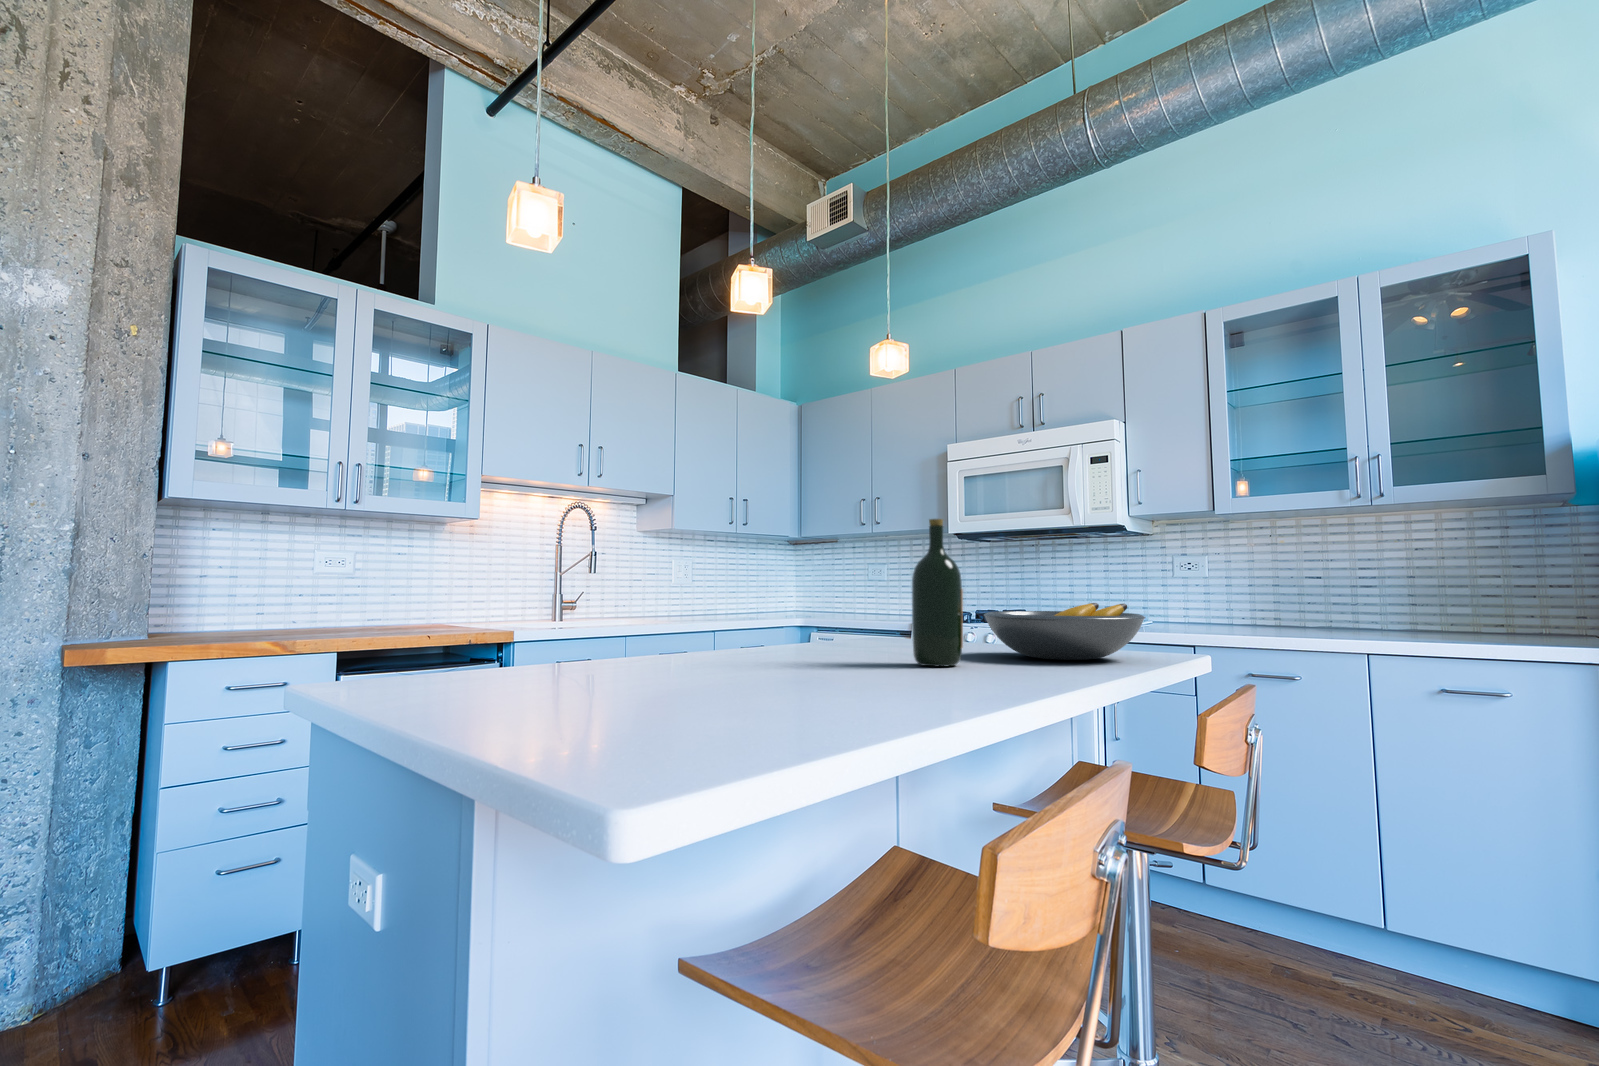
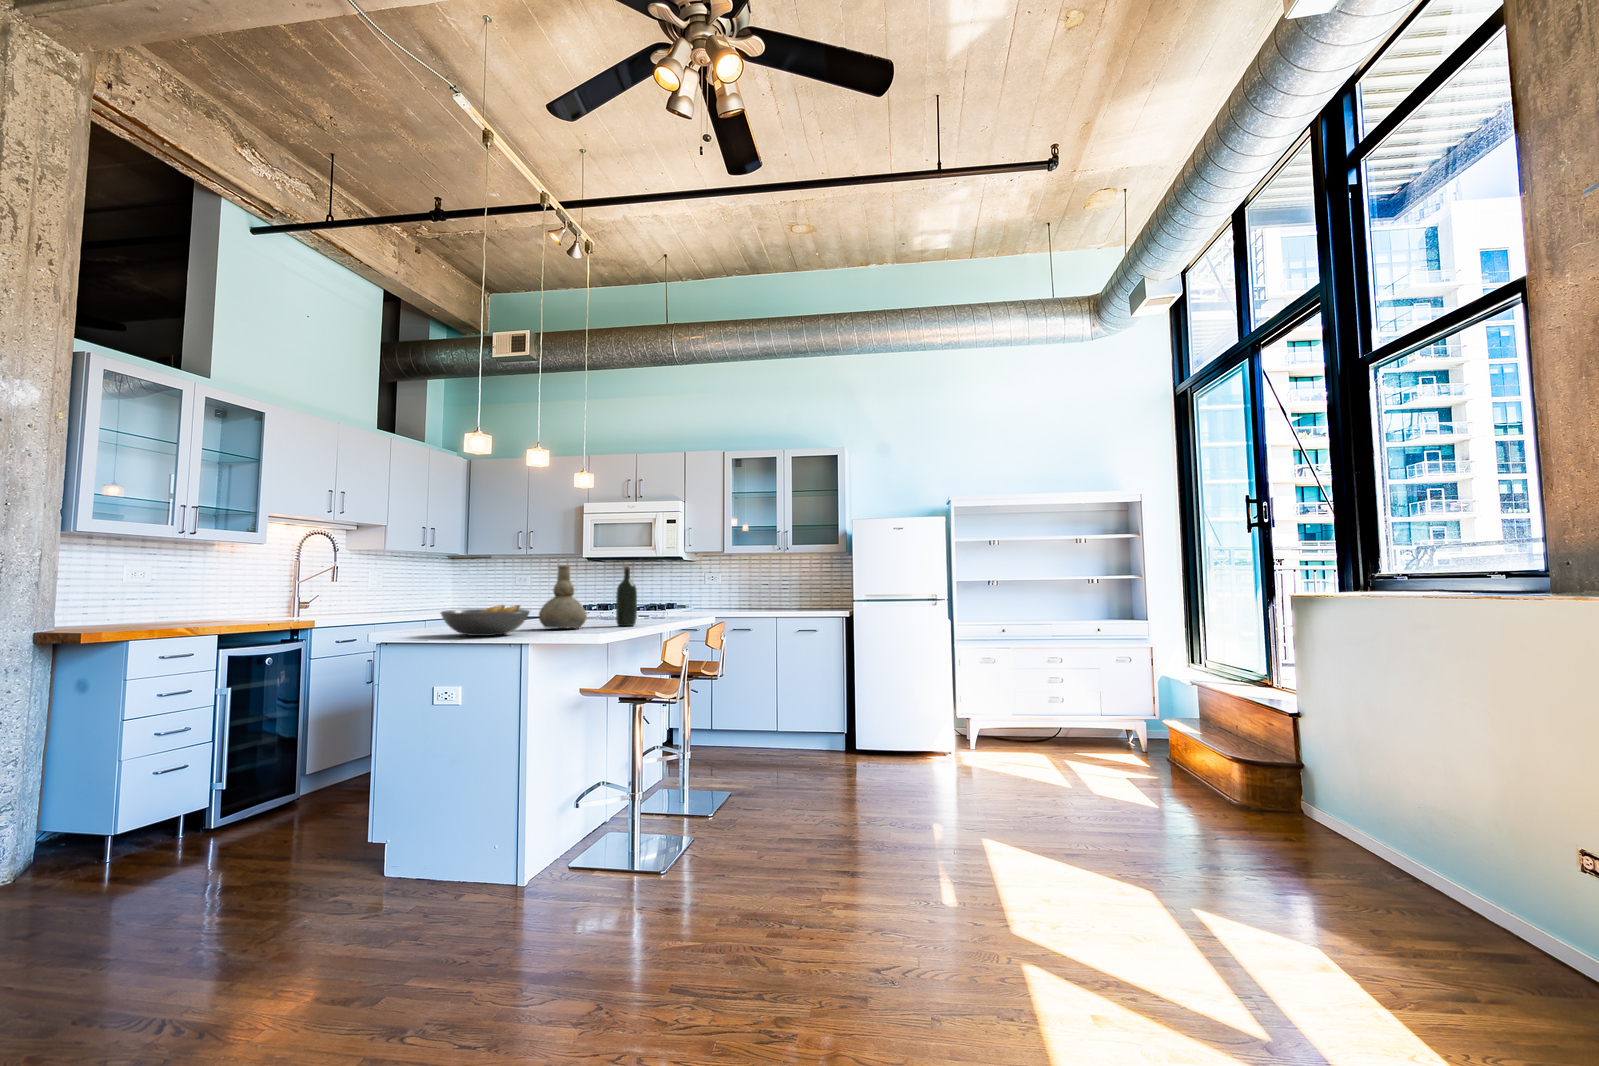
vase: none [721,515,831,667] -> present [538,565,587,628]
fruit bowl: present [984,603,1145,660] -> present [441,605,530,636]

